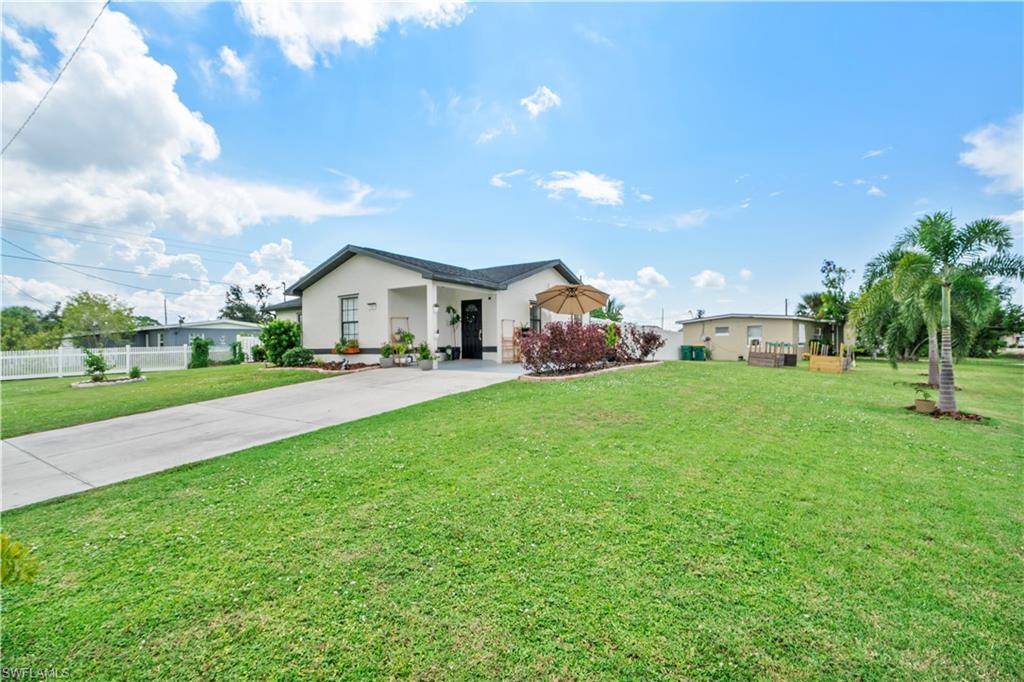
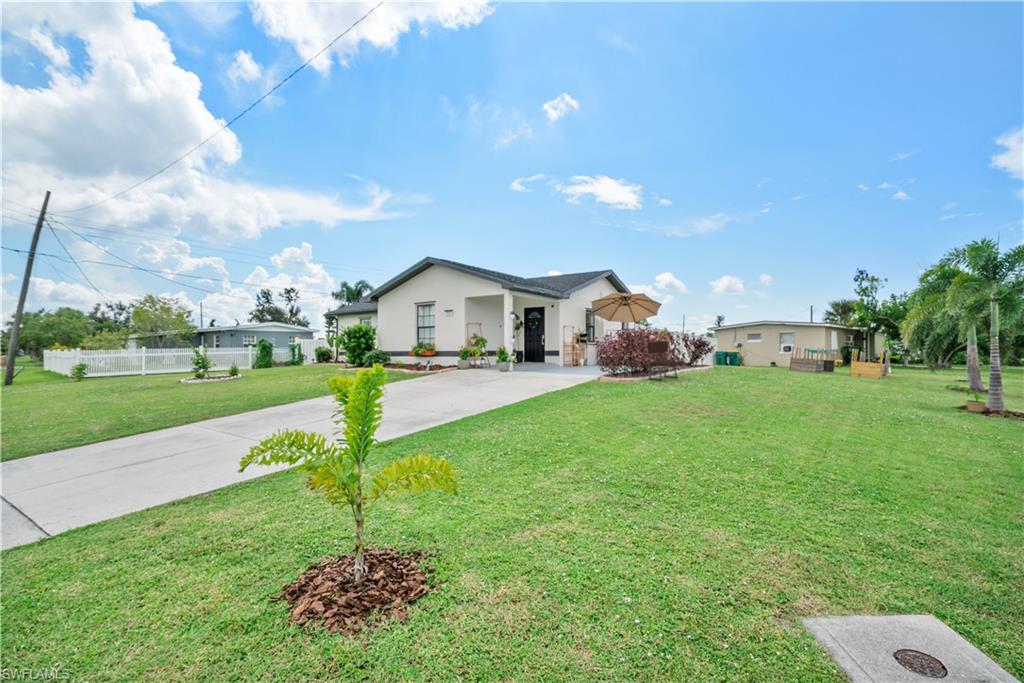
bench: none [576,335,617,380] -> present [648,341,683,381]

